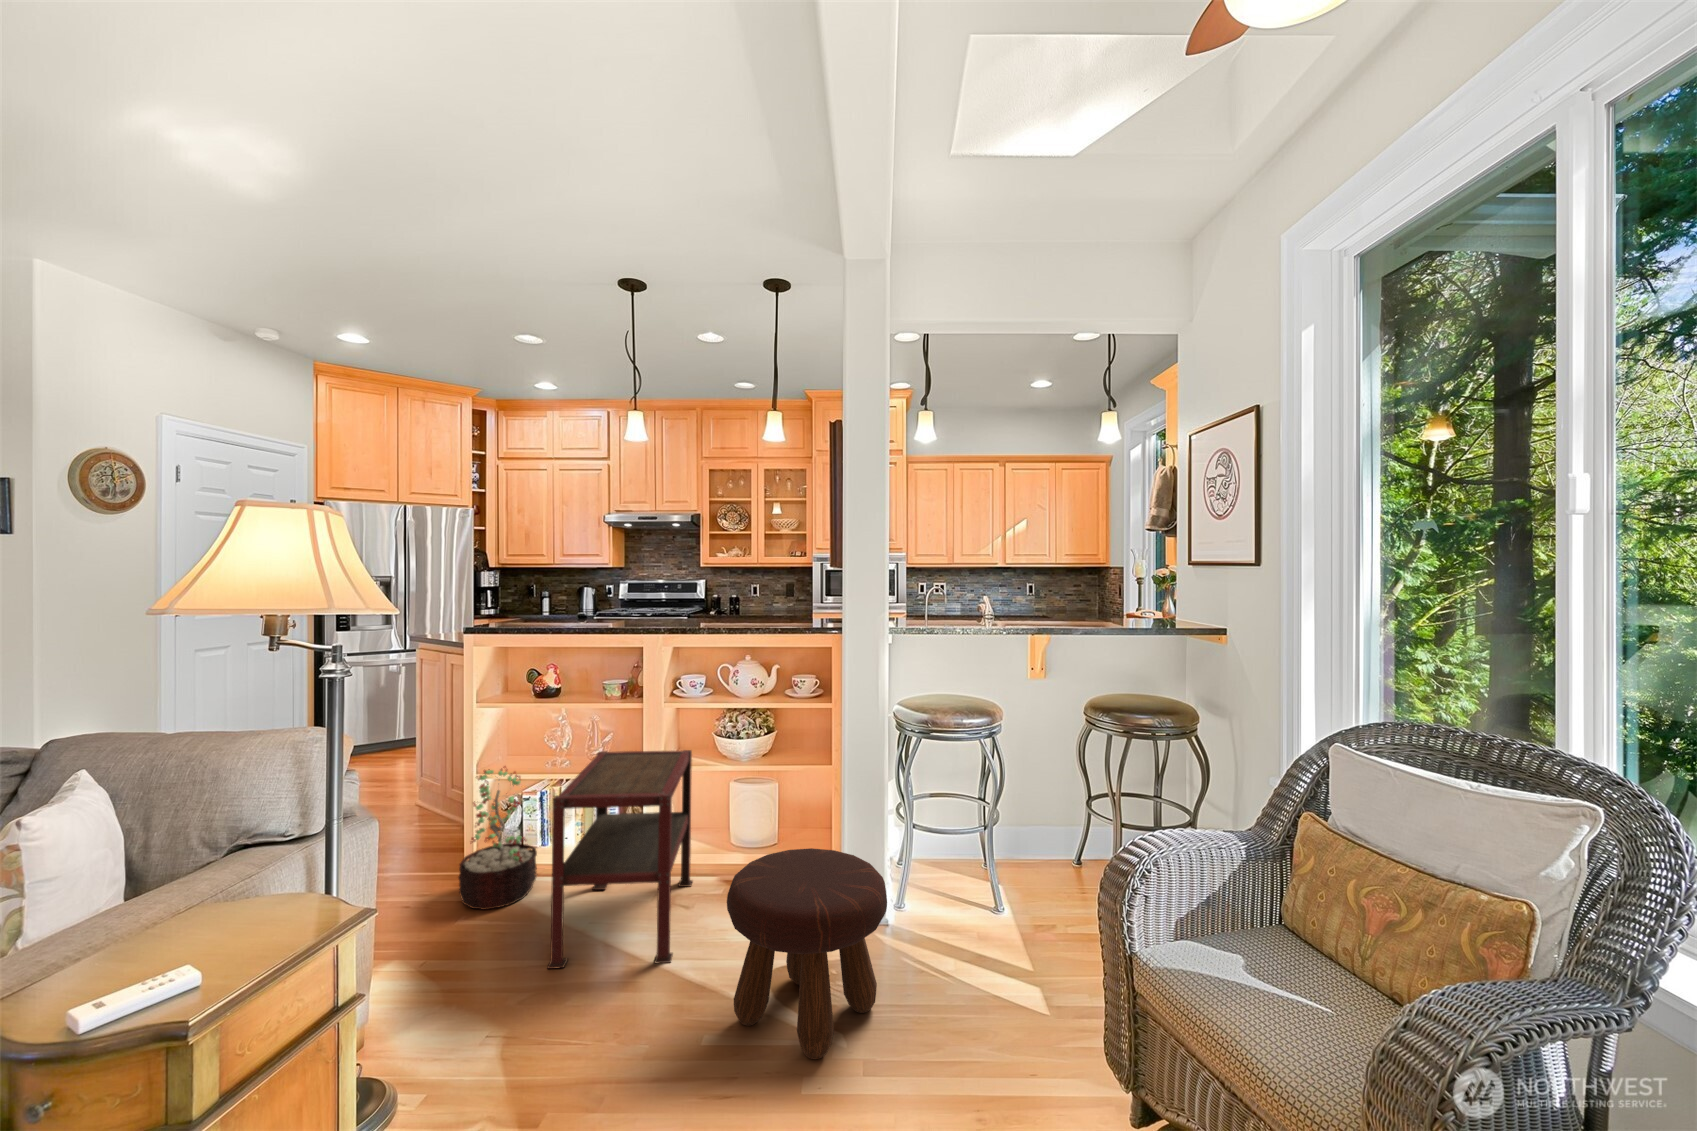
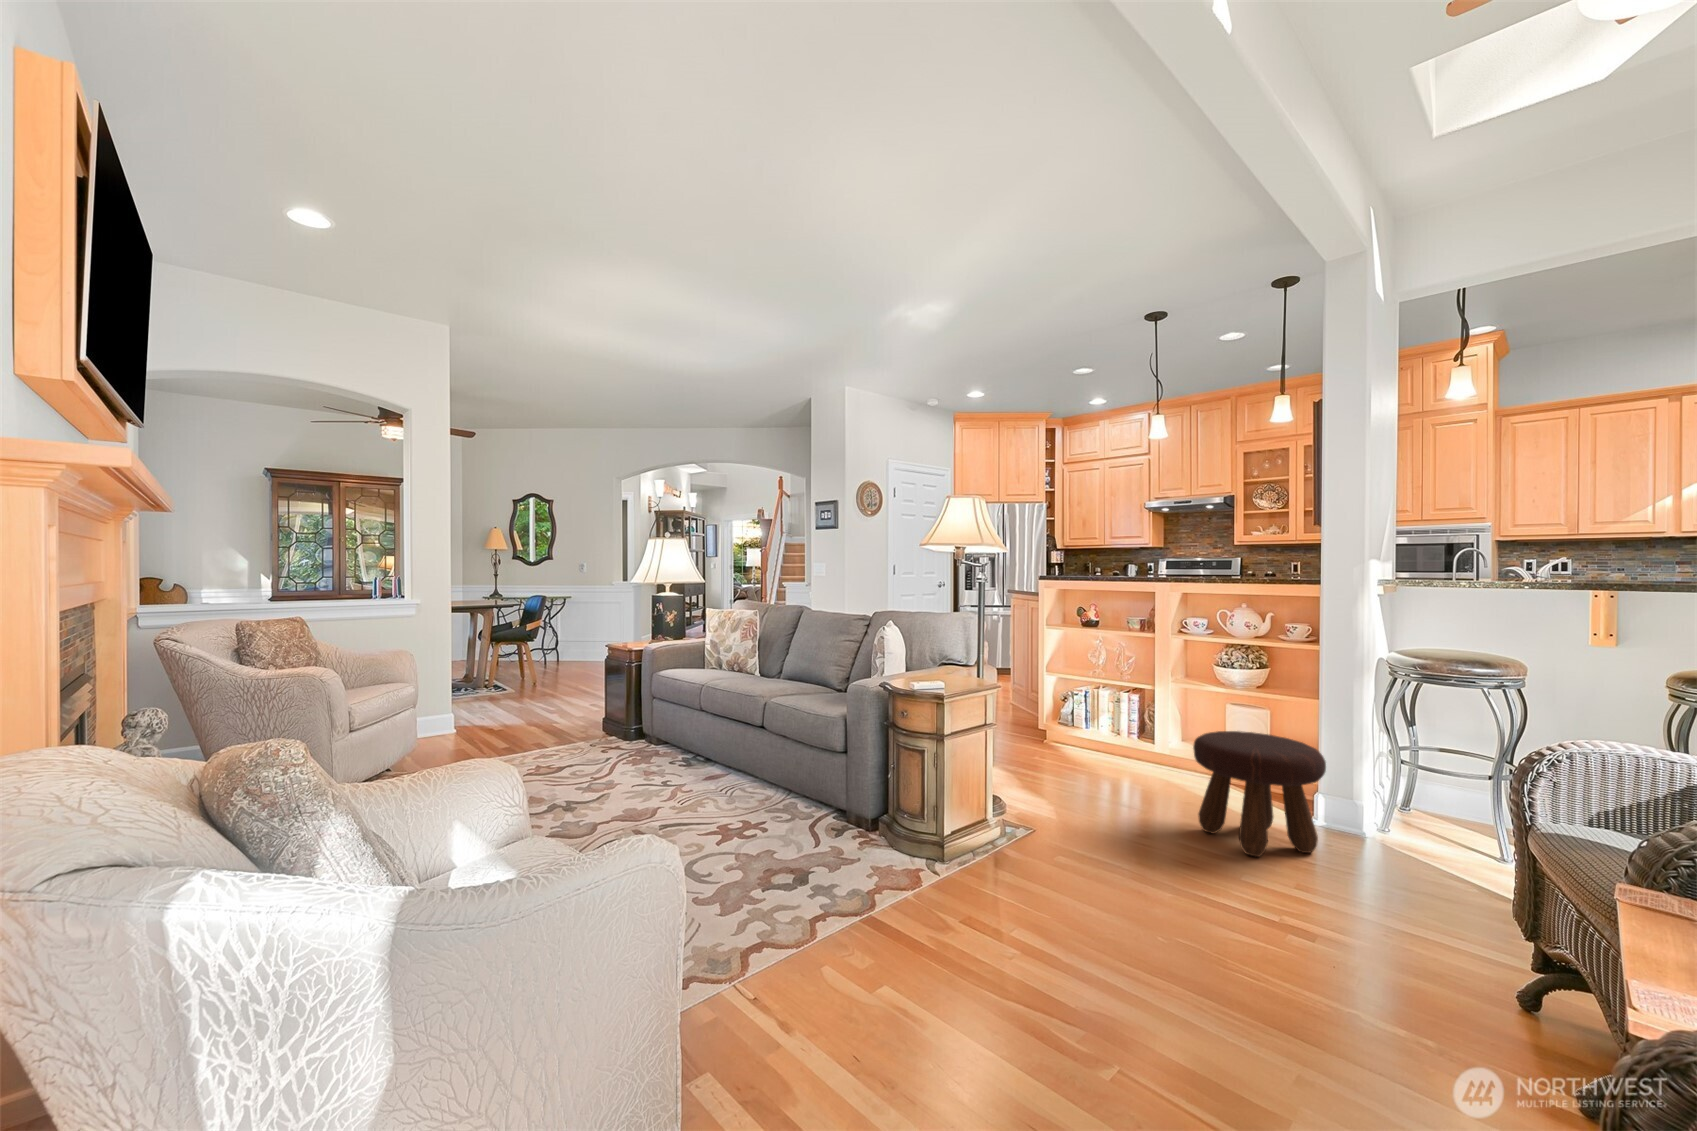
side table: present [547,750,692,969] -> none [1083,664,1193,799]
decorative plant: present [458,766,537,910] -> none [1034,668,1082,754]

